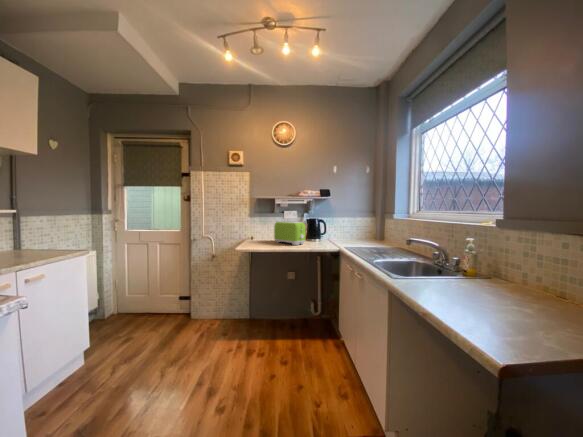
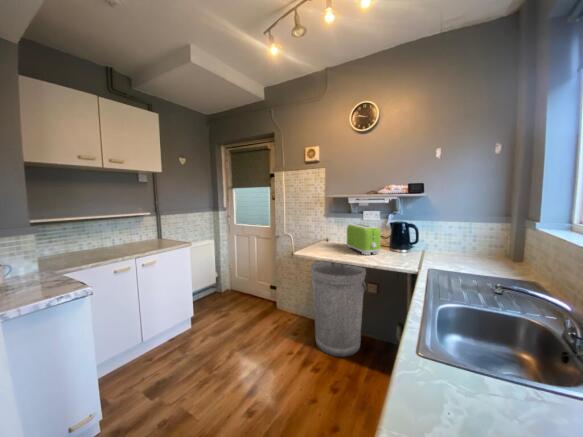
trash can: none [243,253,293,341] -> present [310,261,366,357]

